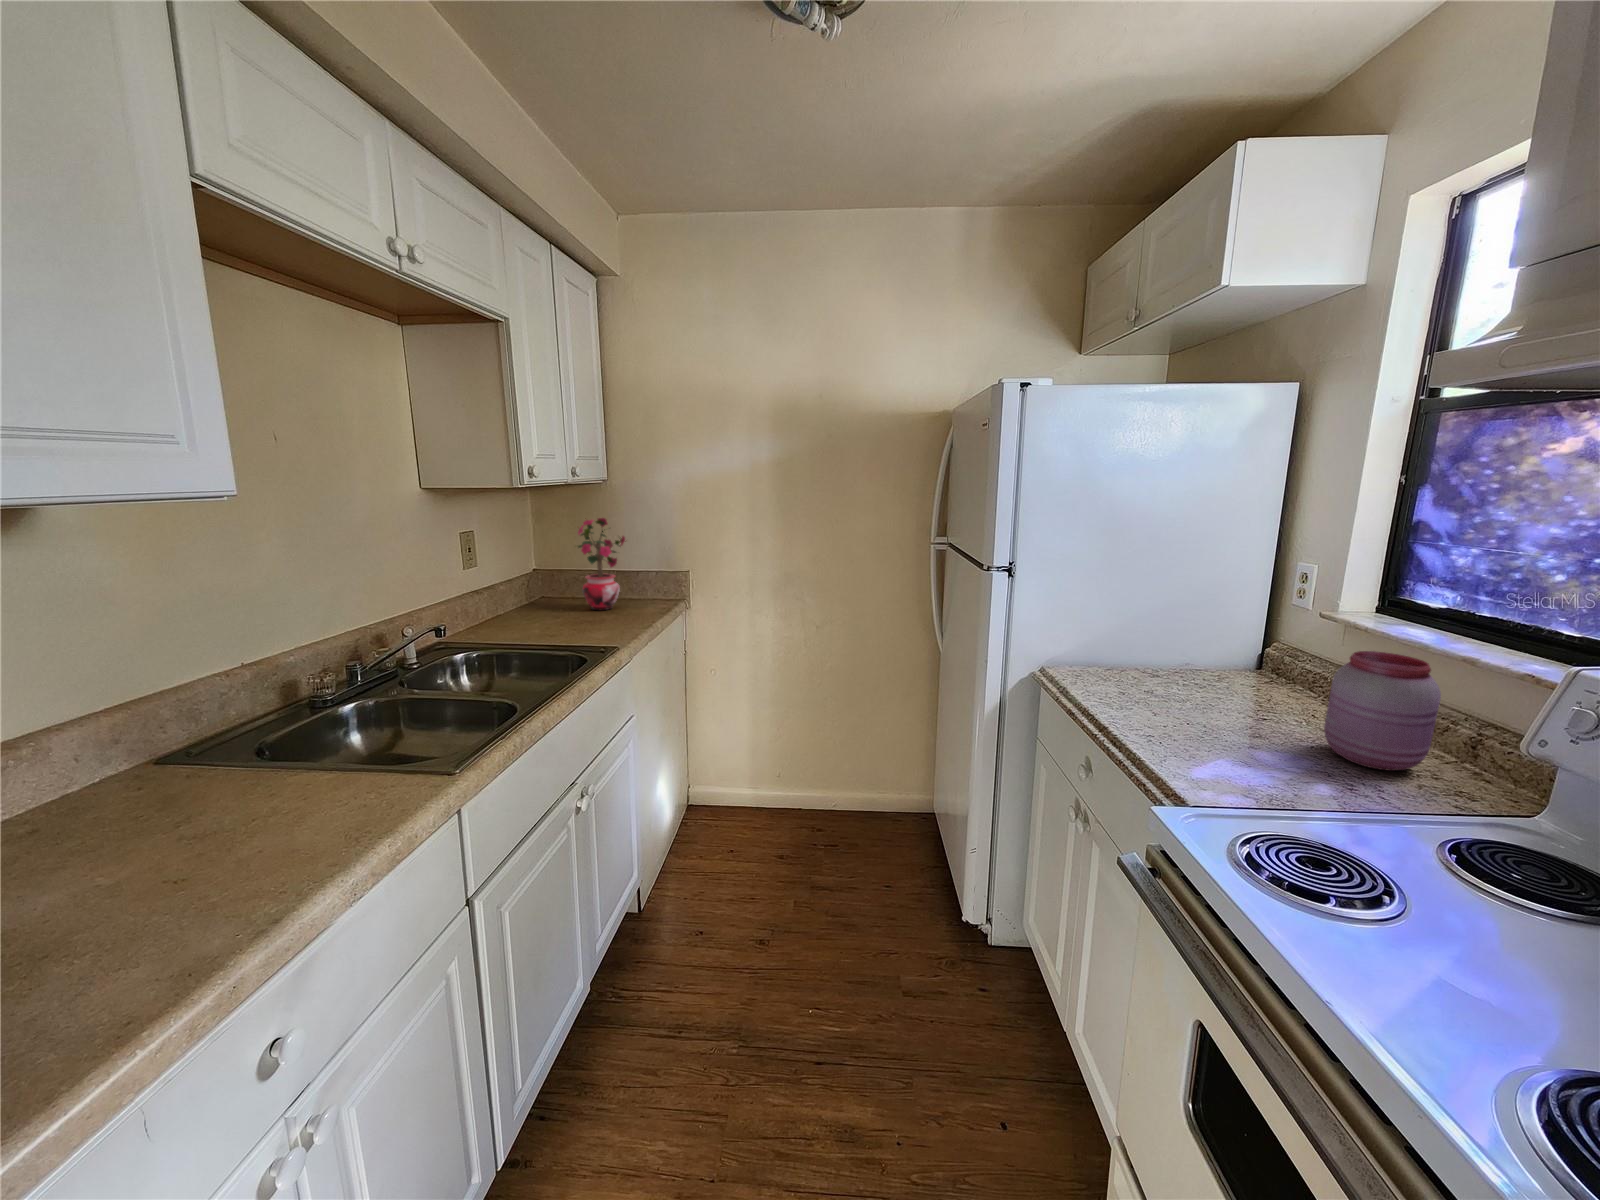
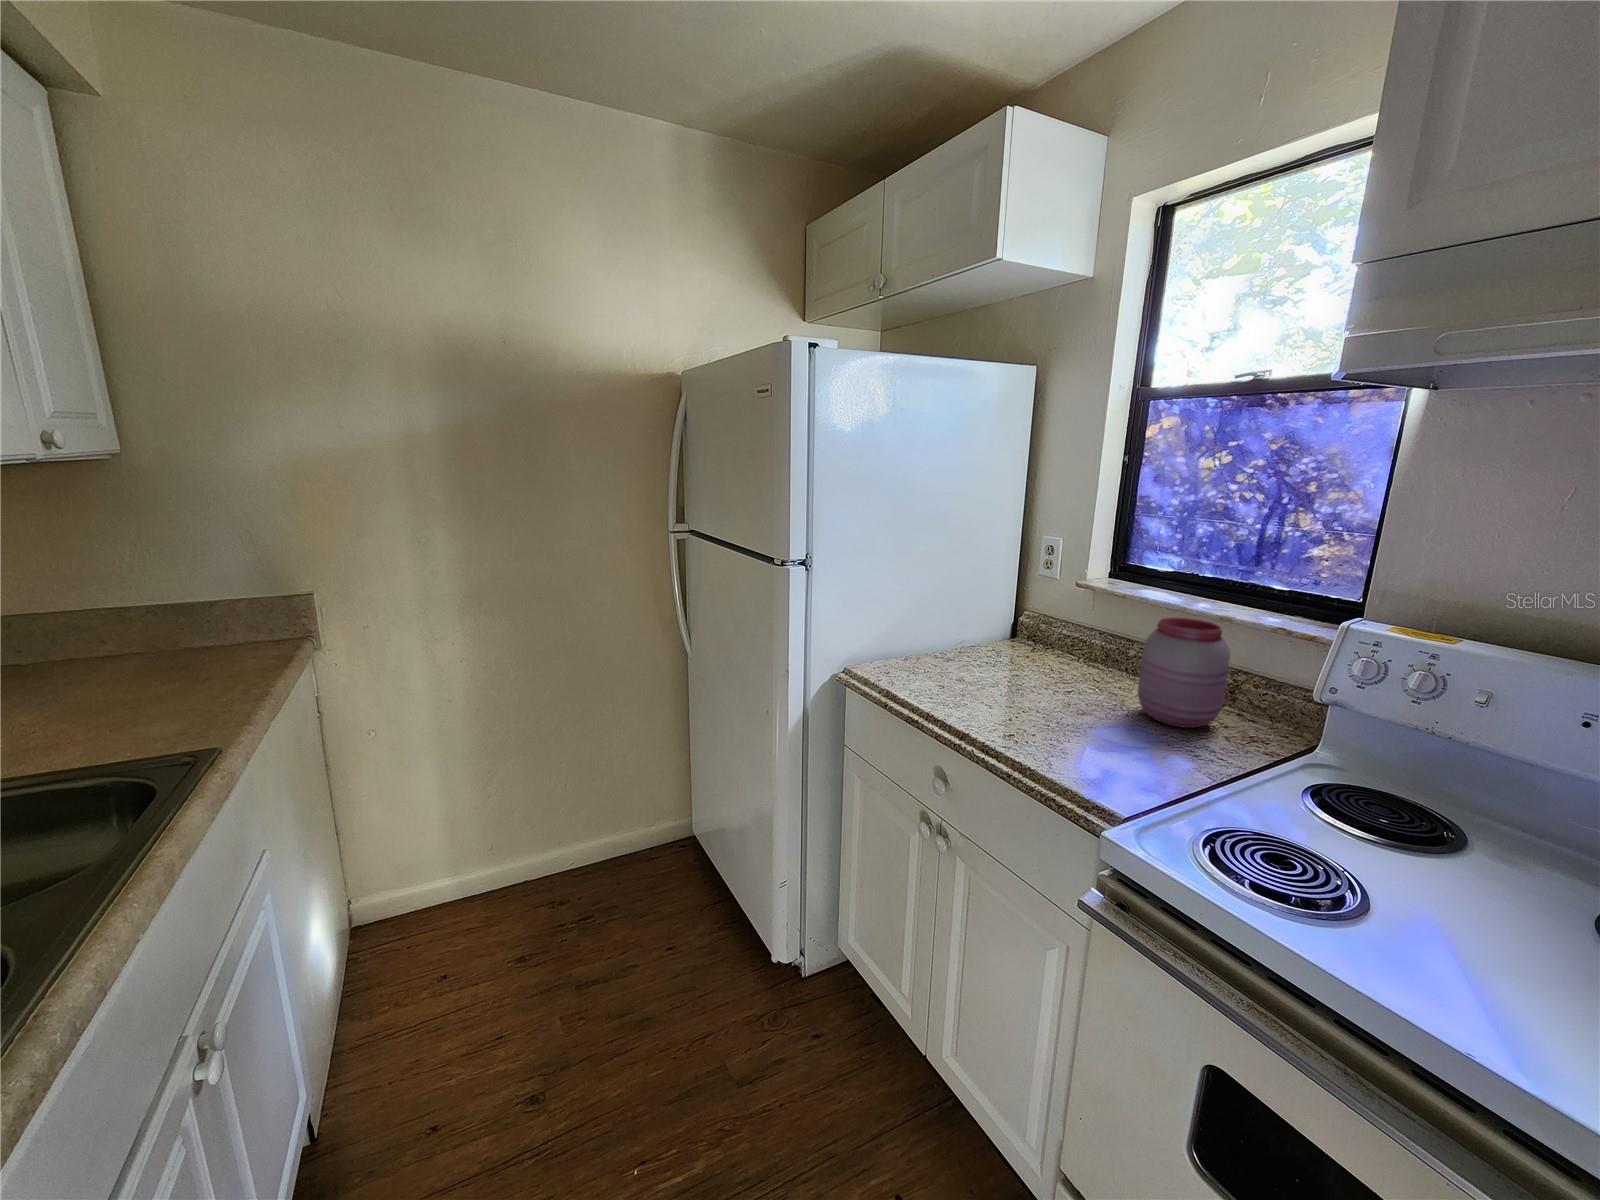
potted plant: present [578,518,625,610] -> none [54,517,185,681]

